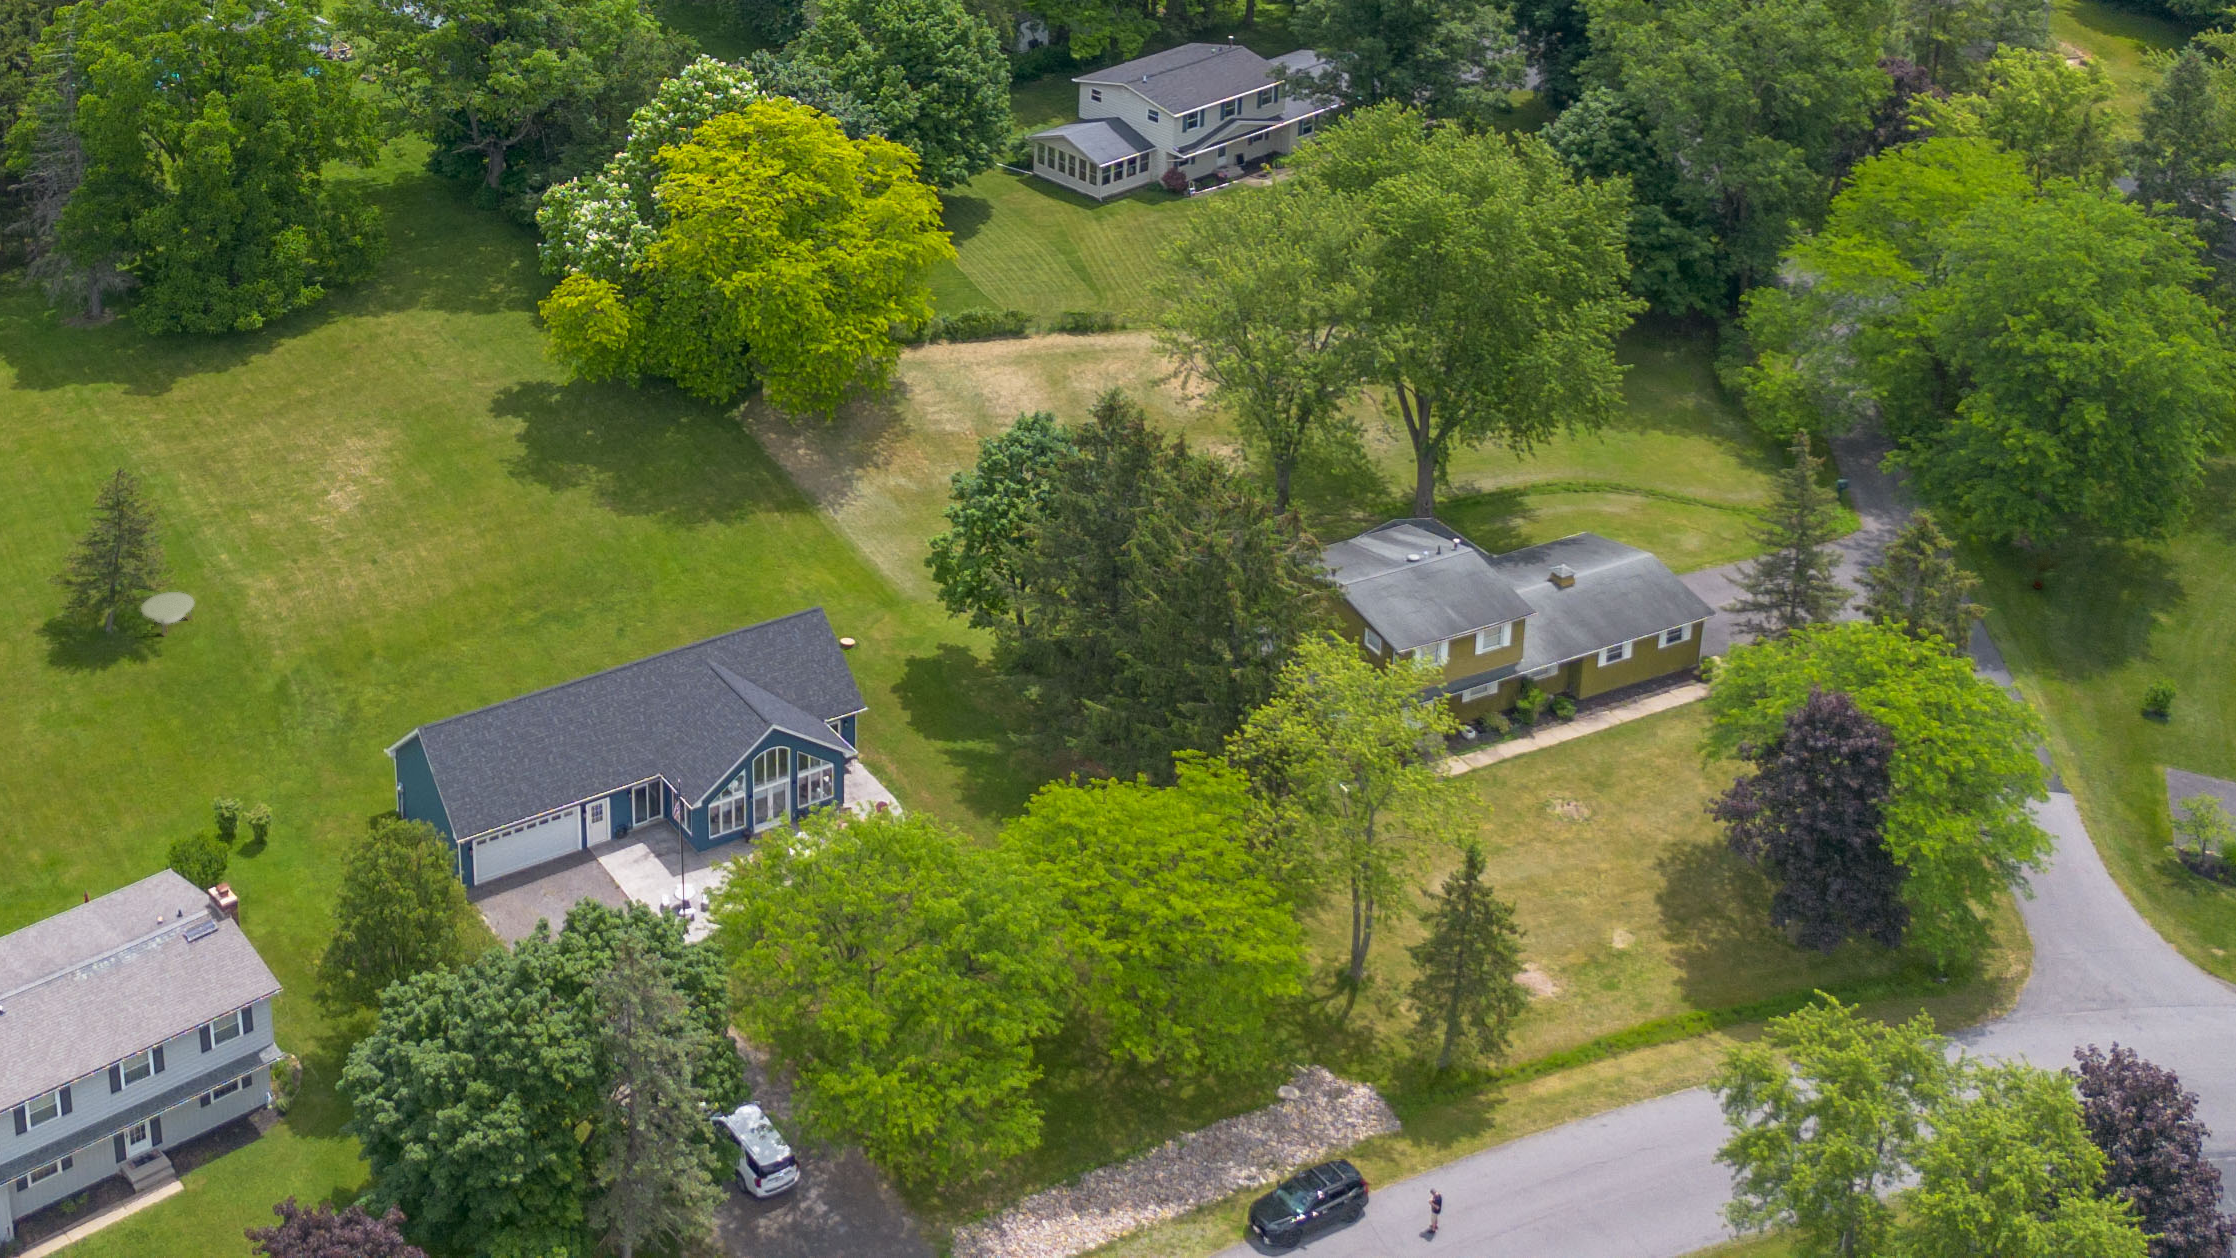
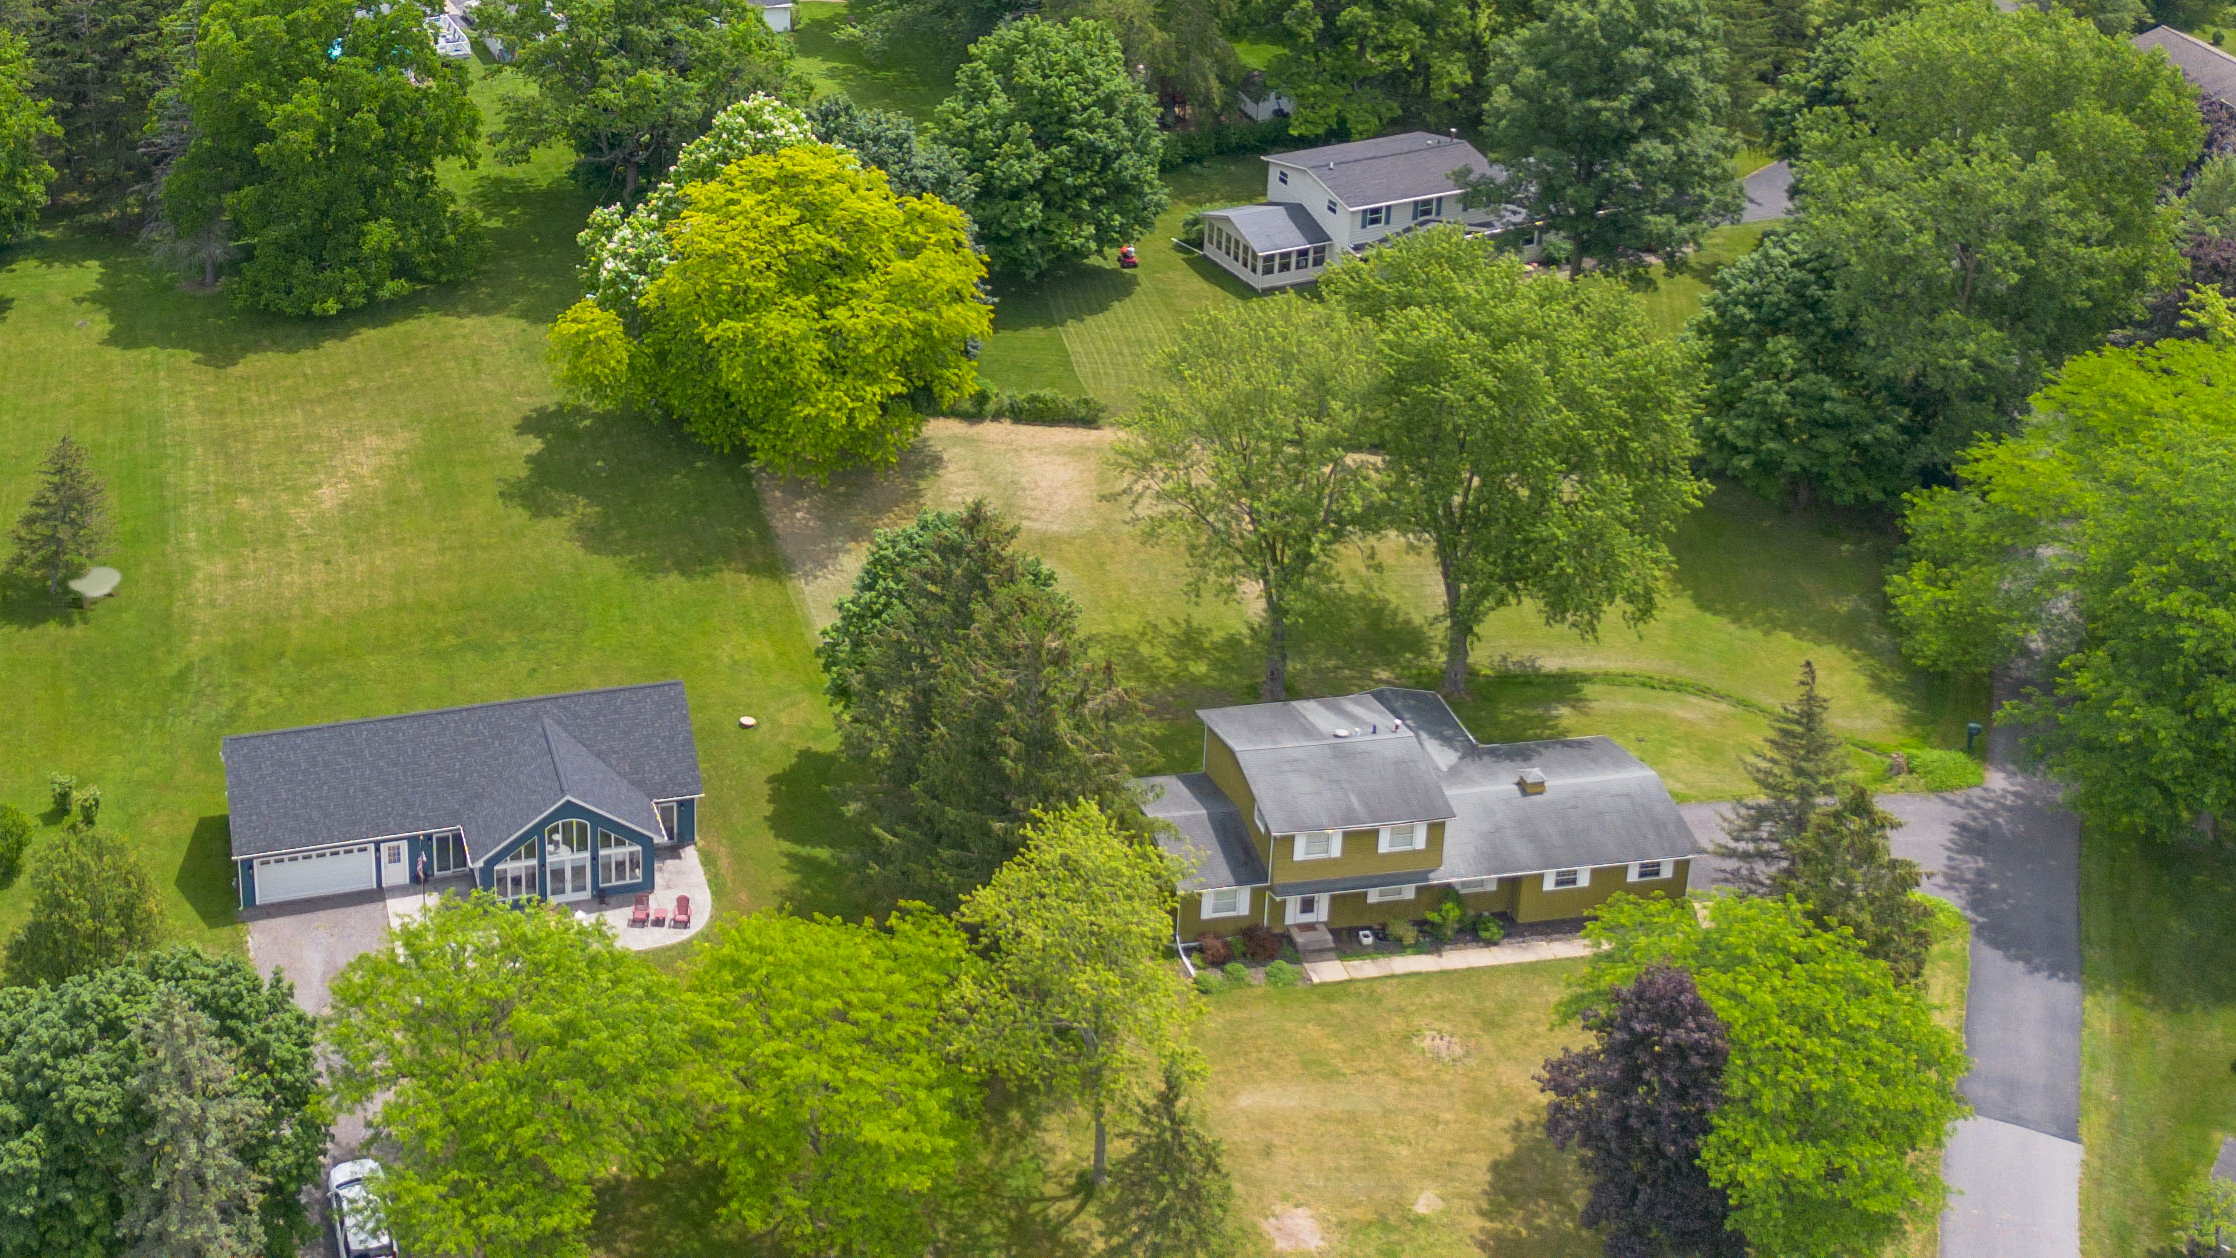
potted tree: present [2026,551,2060,588] -> none [2143,847,2194,892]

